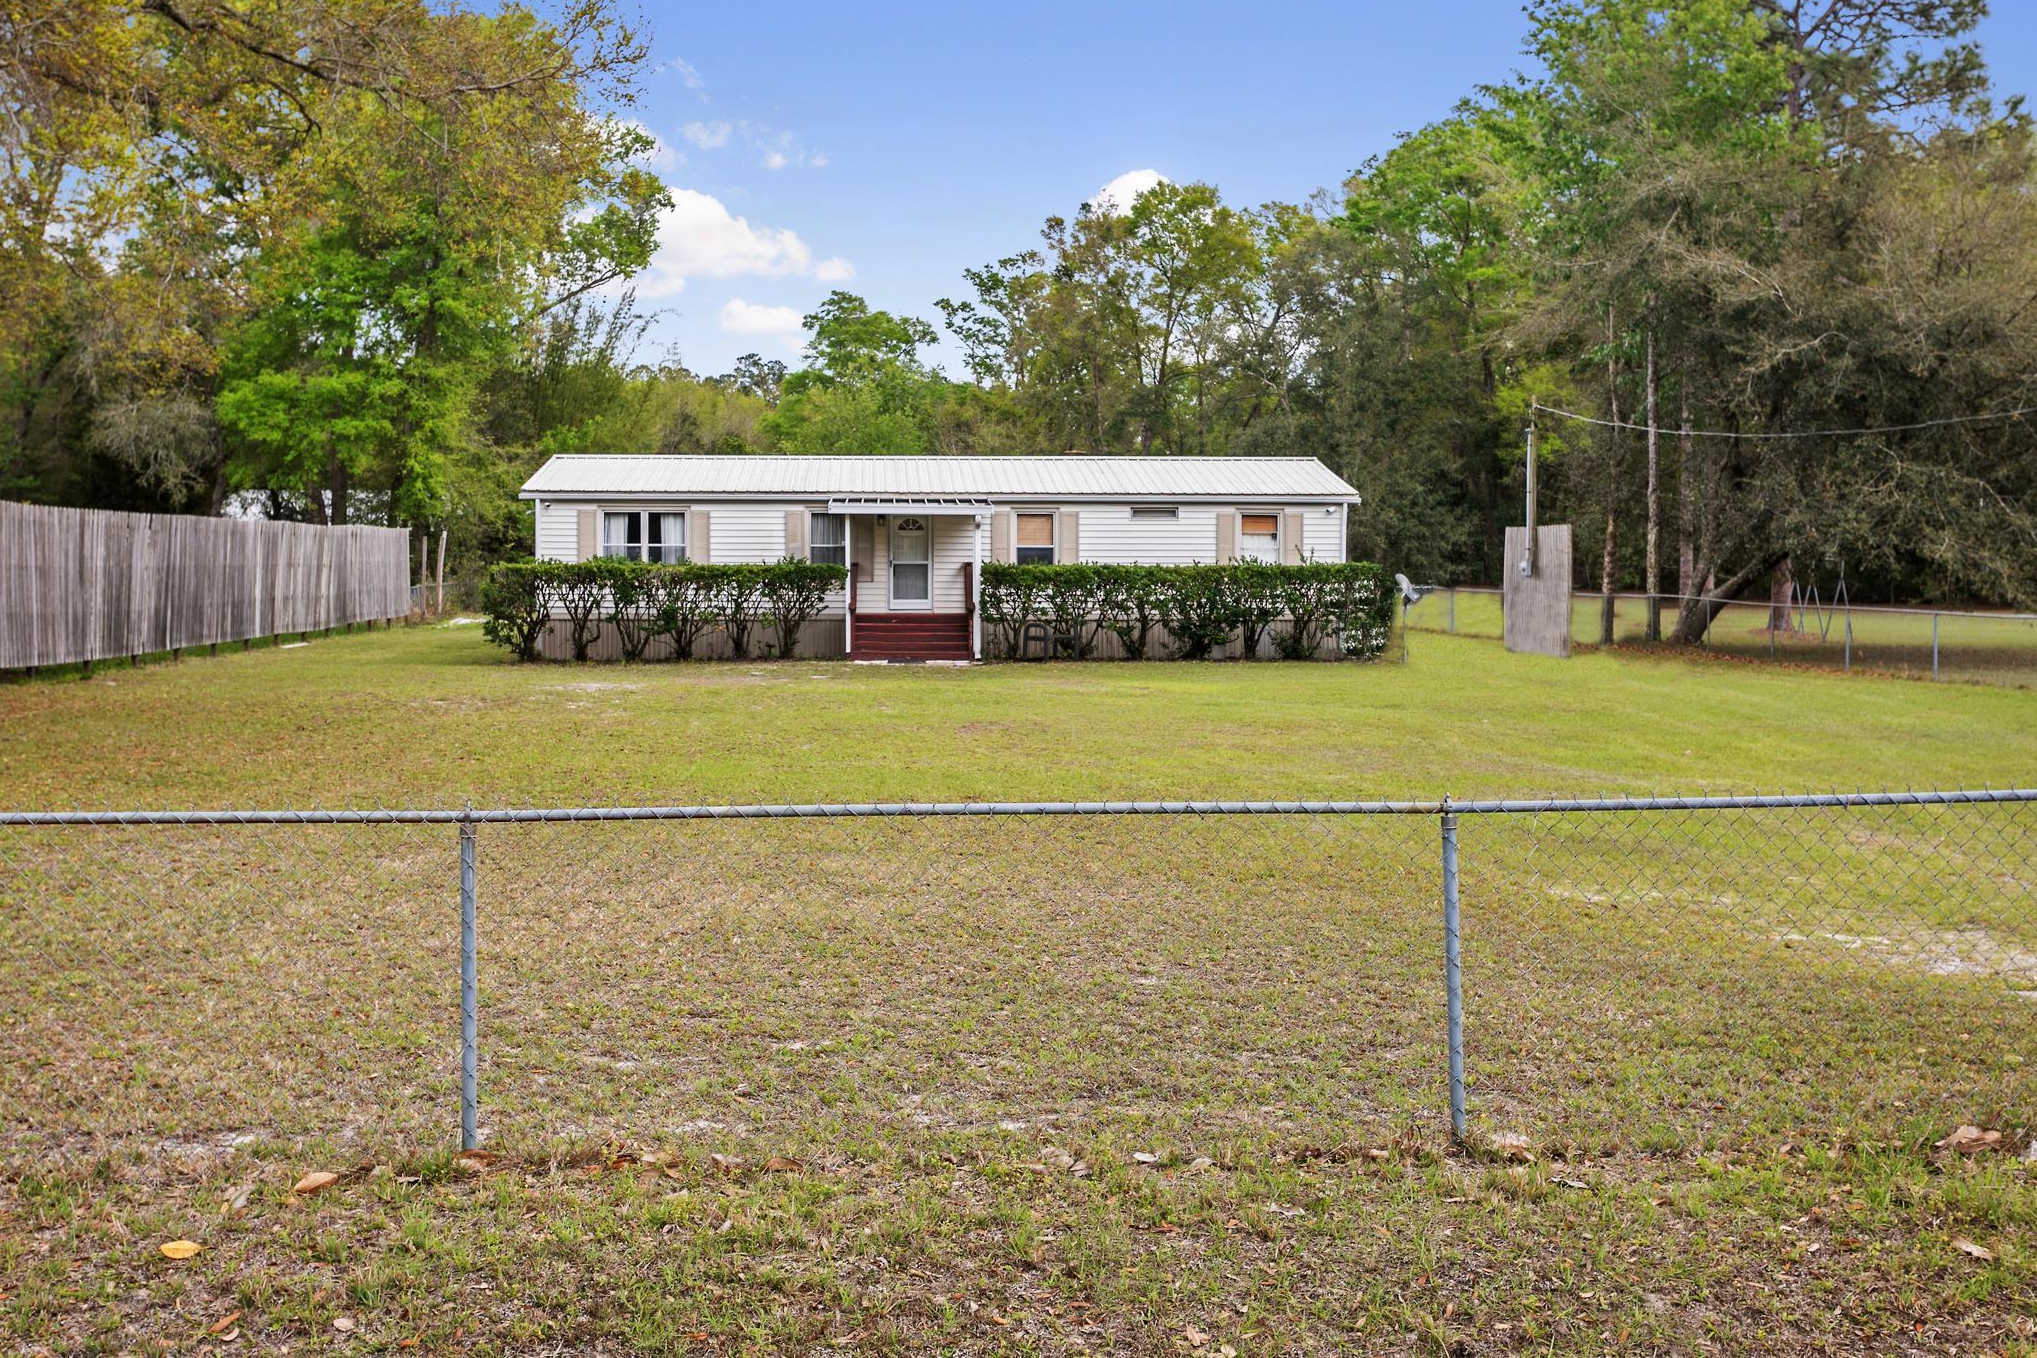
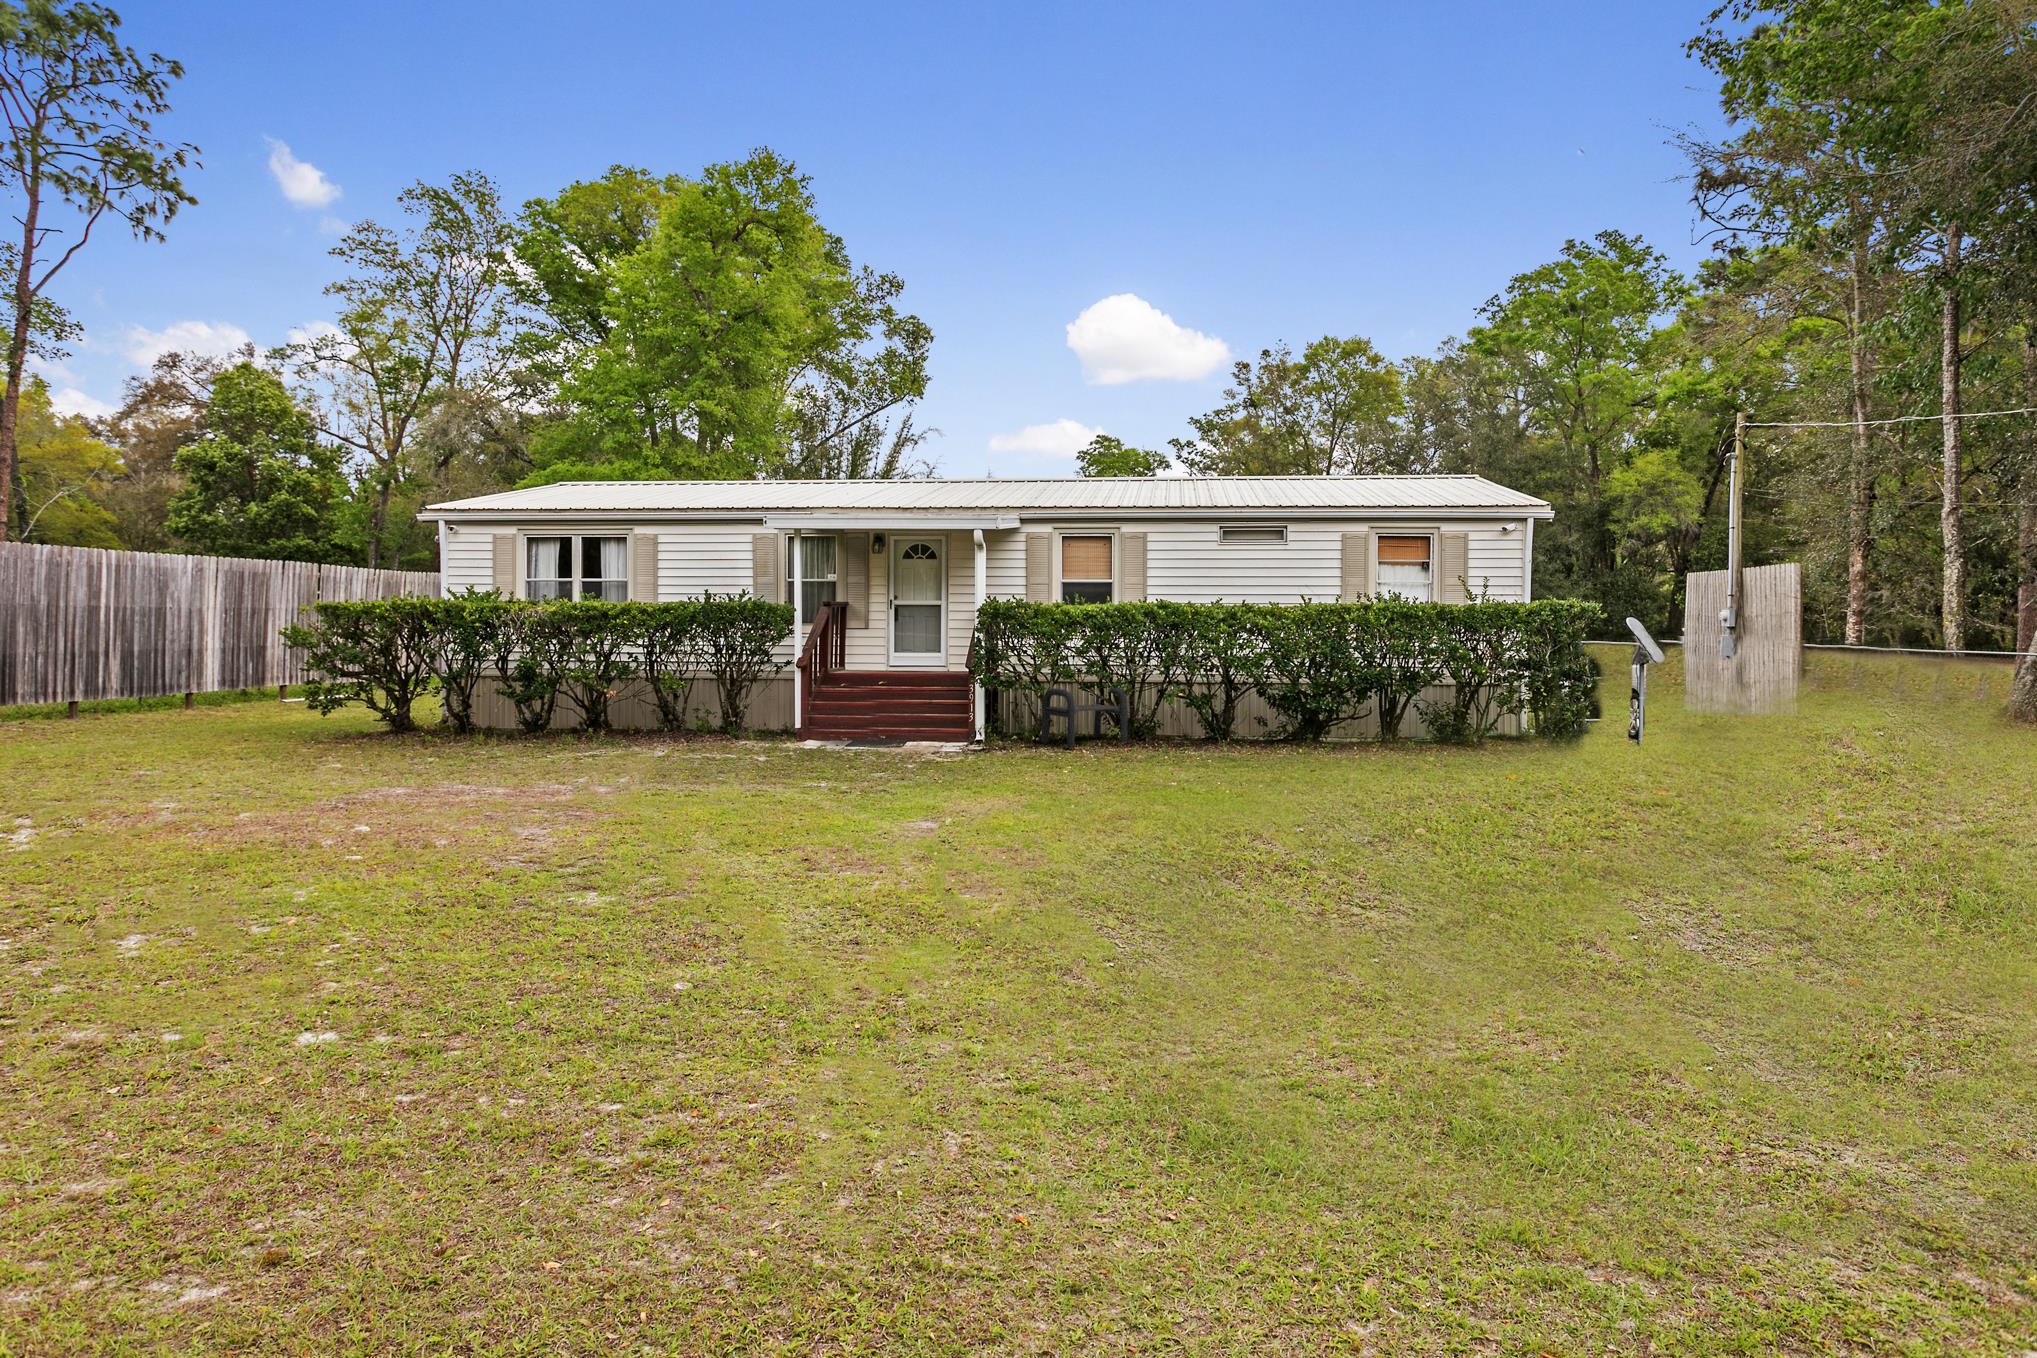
potted plant: present [1211,636,1232,659] -> none [1318,708,1363,746]

